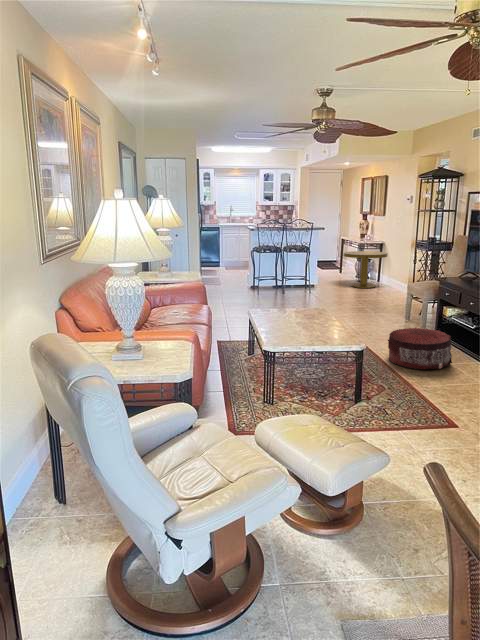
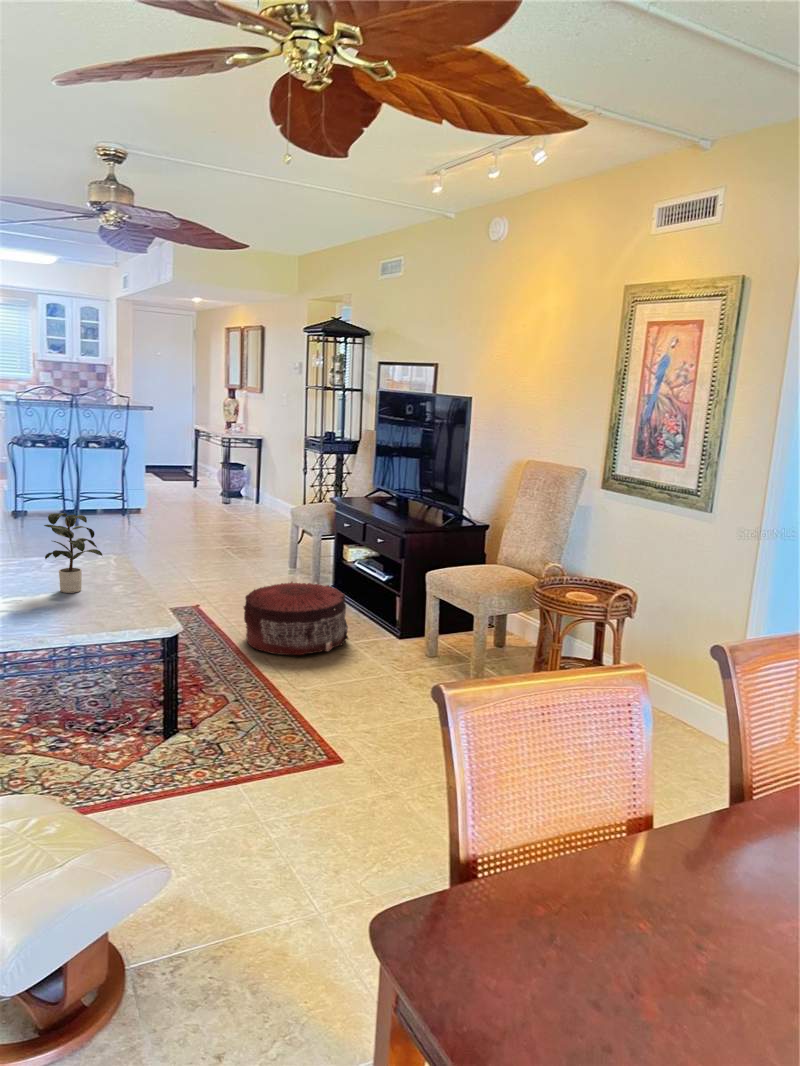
side table: present [343,251,388,288] -> none [192,450,267,513]
potted plant: none [292,286,330,326] -> present [44,513,102,593]

